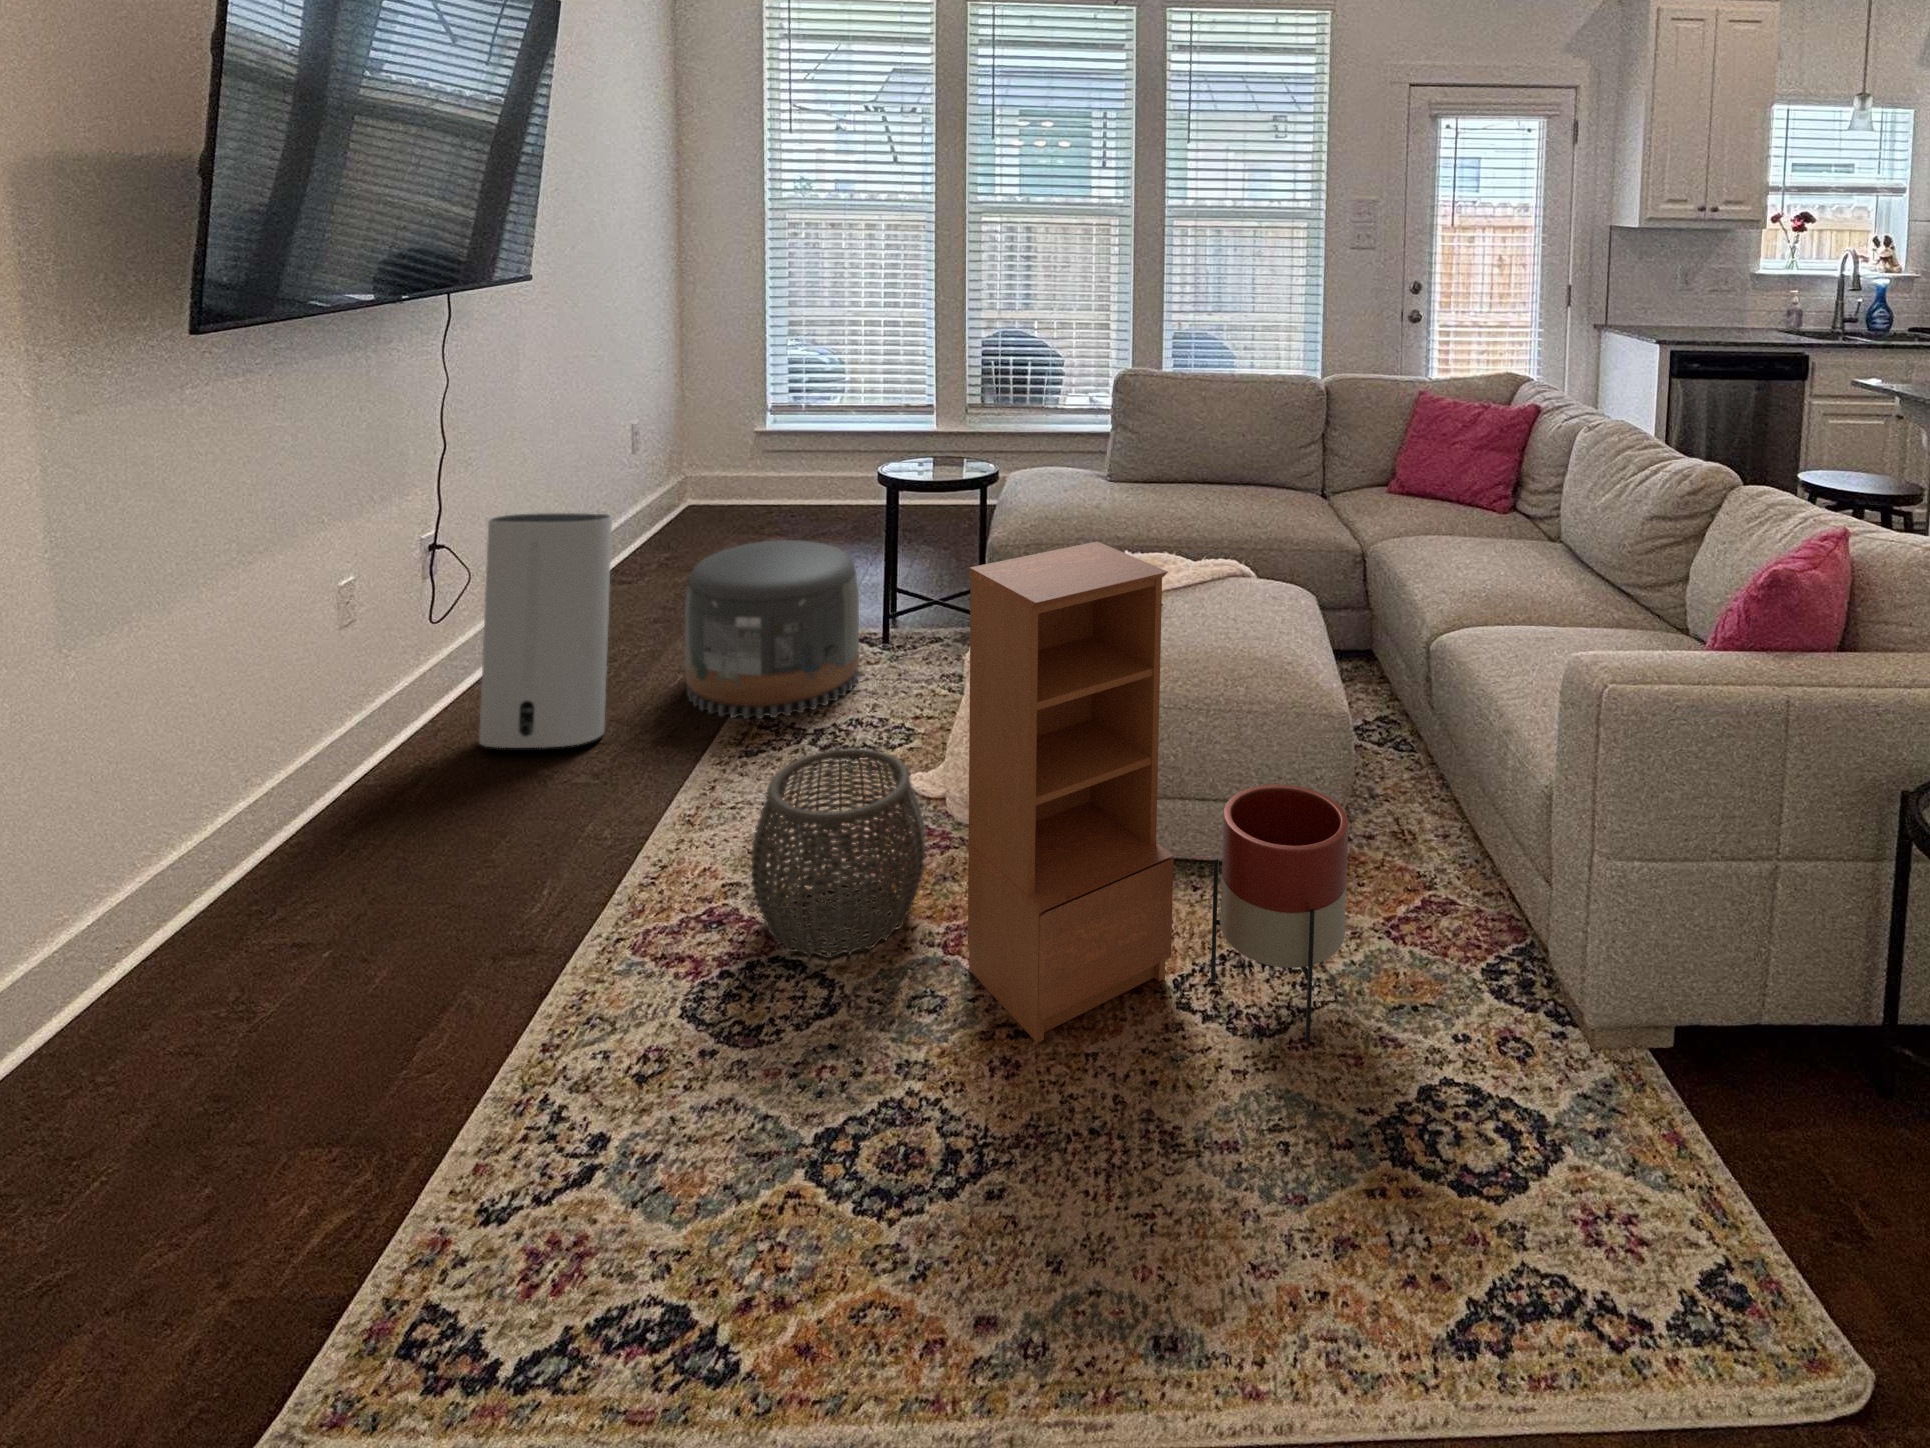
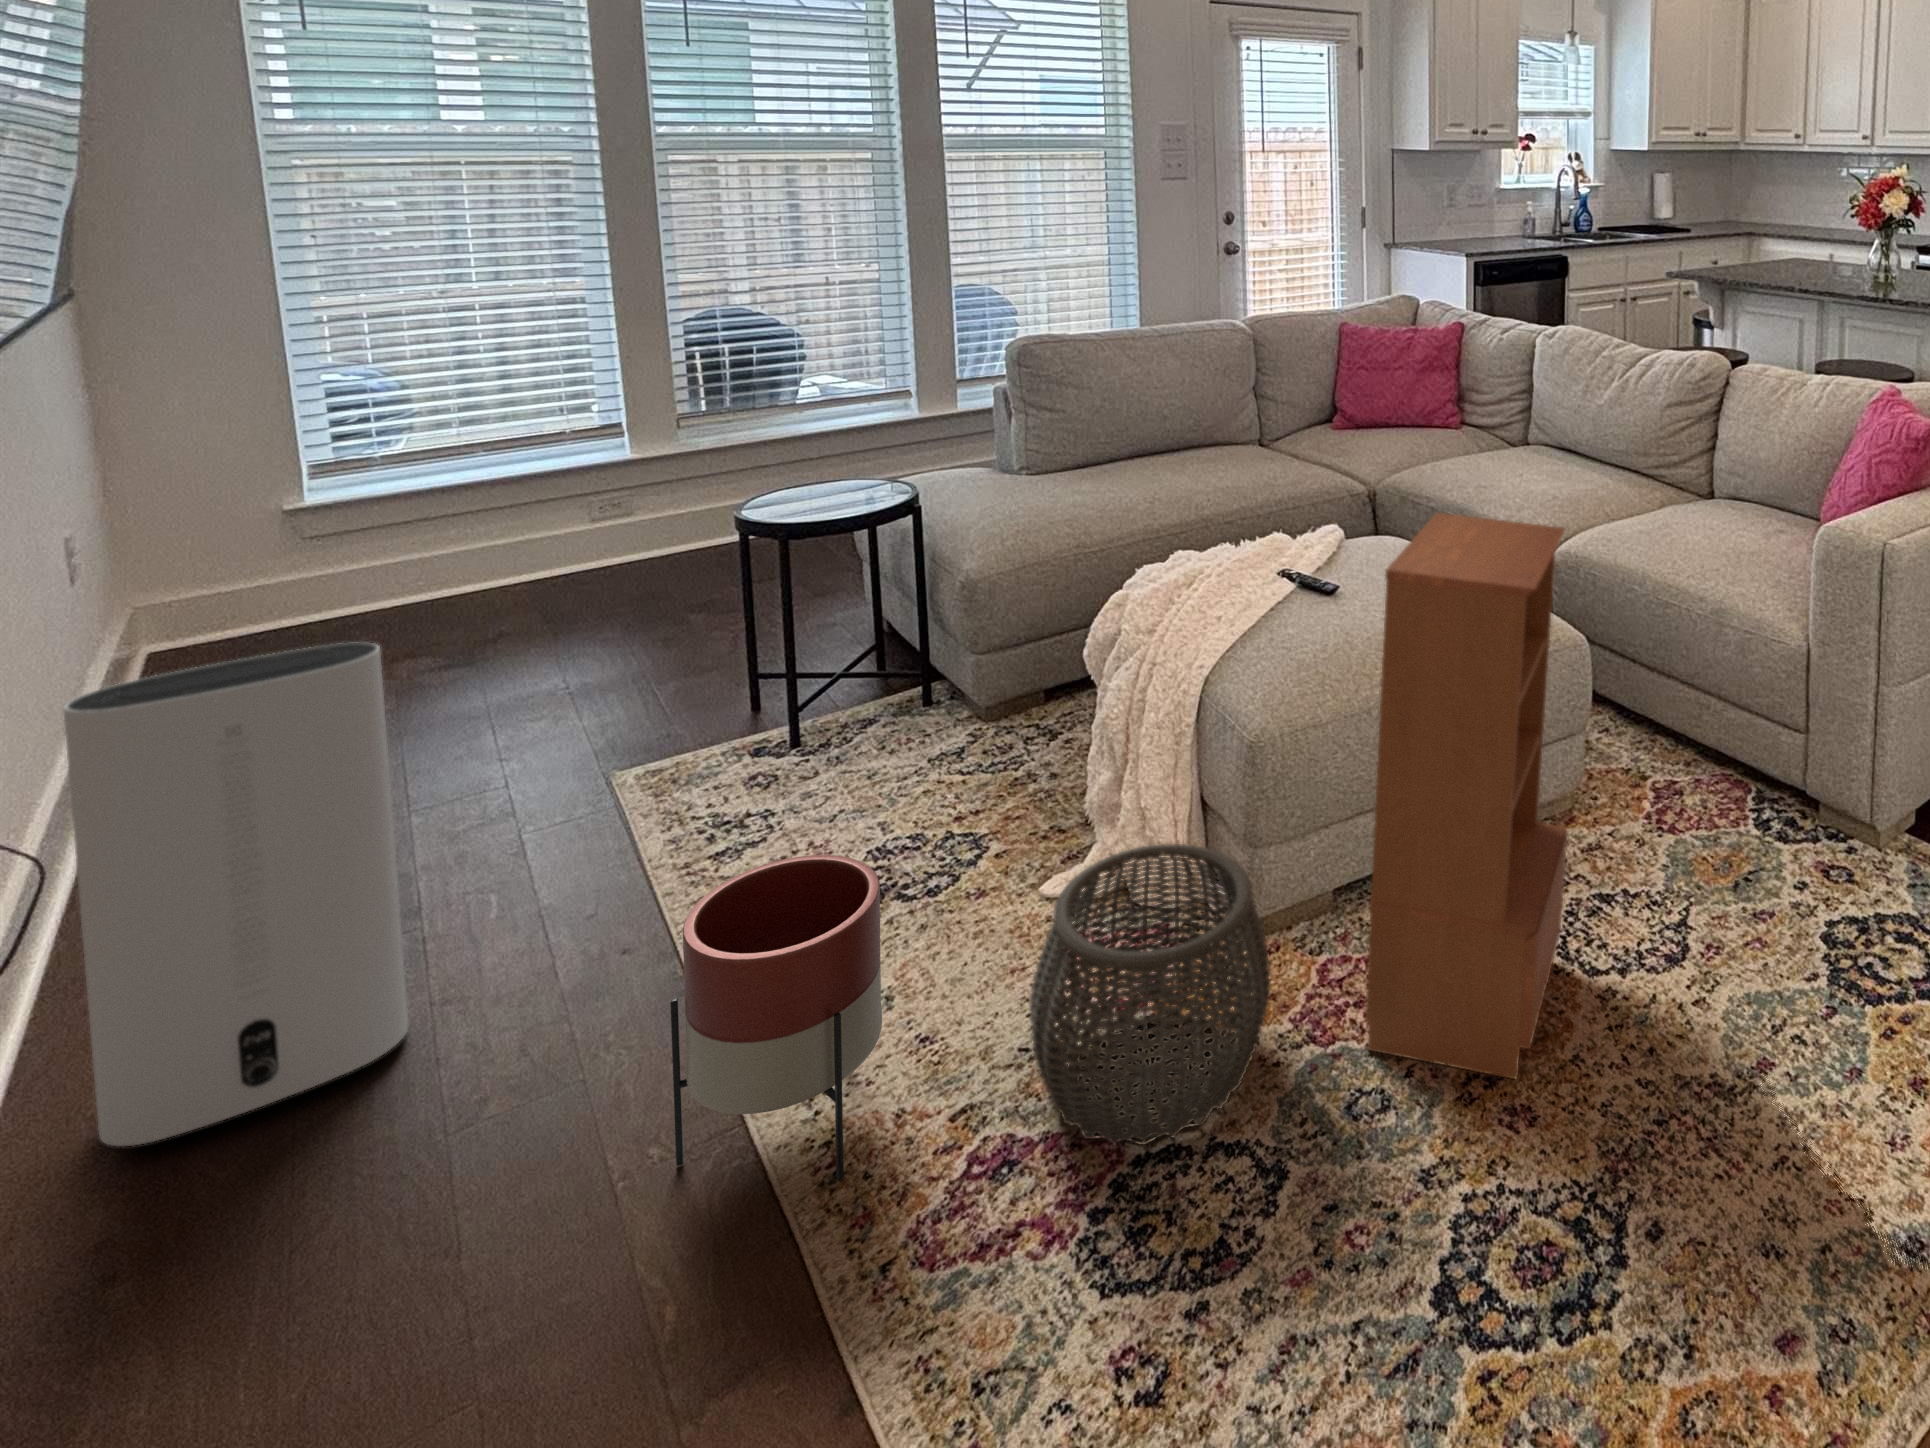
pouf: present [685,540,859,719] -> none [471,610,797,919]
planter: present [1211,784,1349,1042] -> present [670,855,882,1180]

